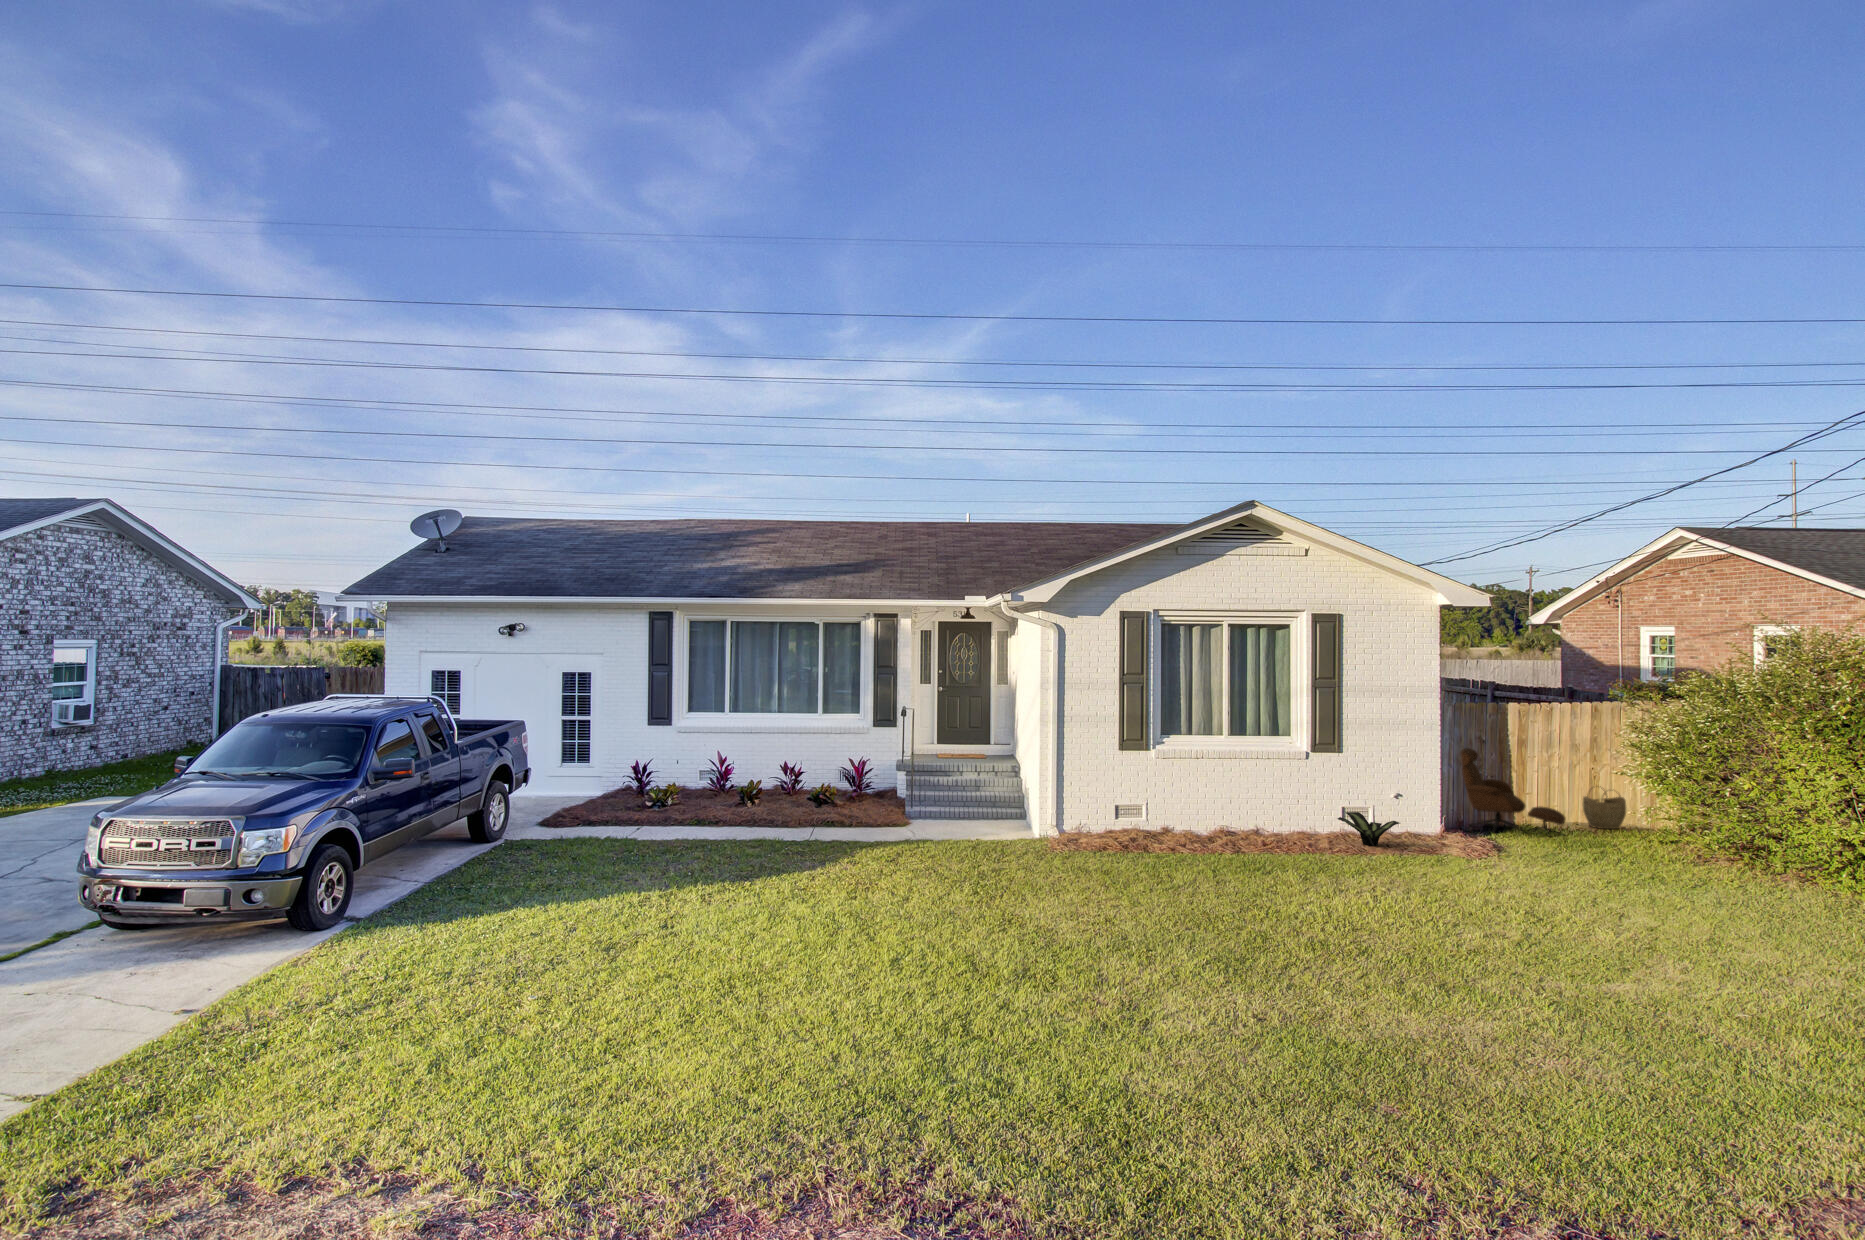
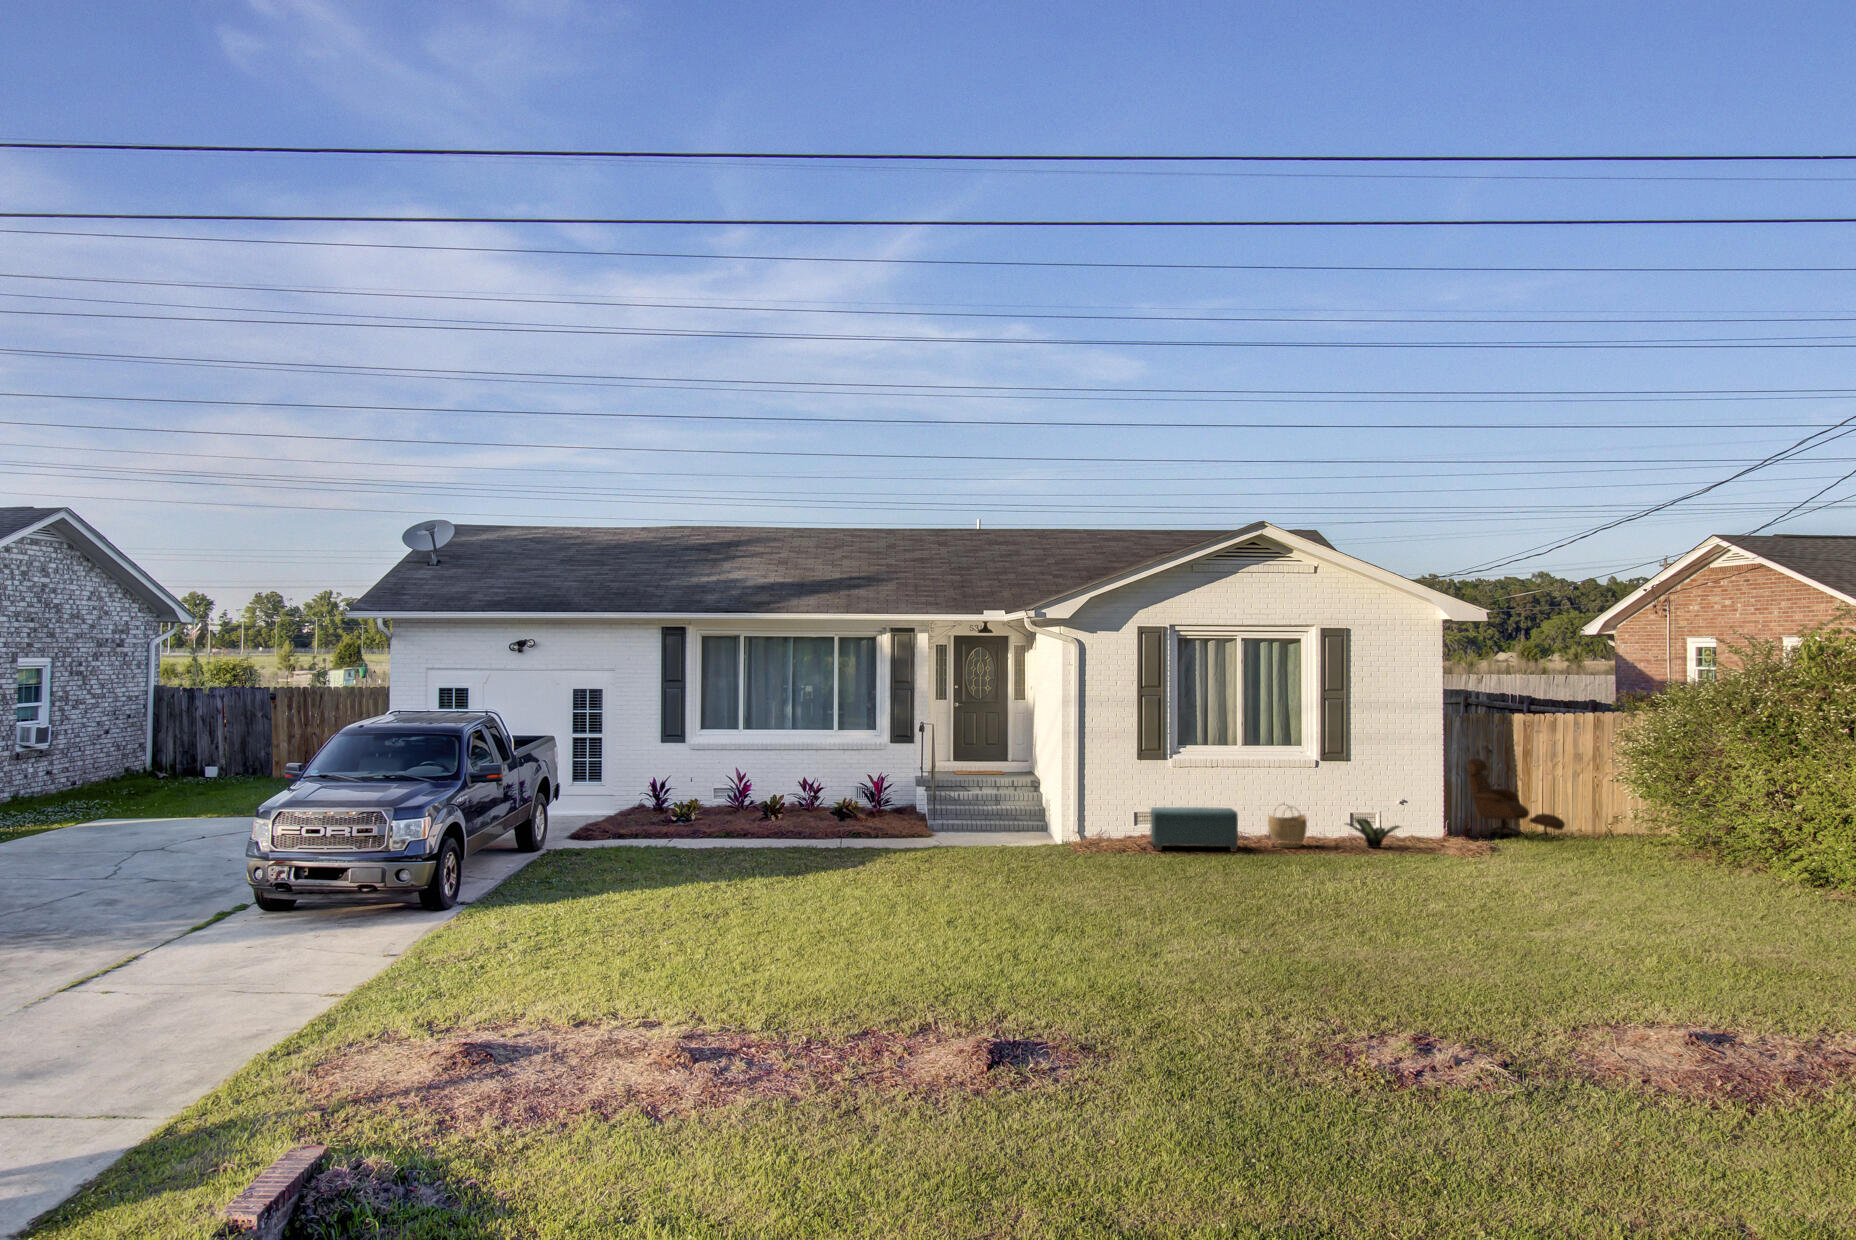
woven basket: present [1583,786,1626,829] -> present [1268,805,1307,848]
bench: none [1133,800,1227,849] -> present [1150,807,1238,852]

